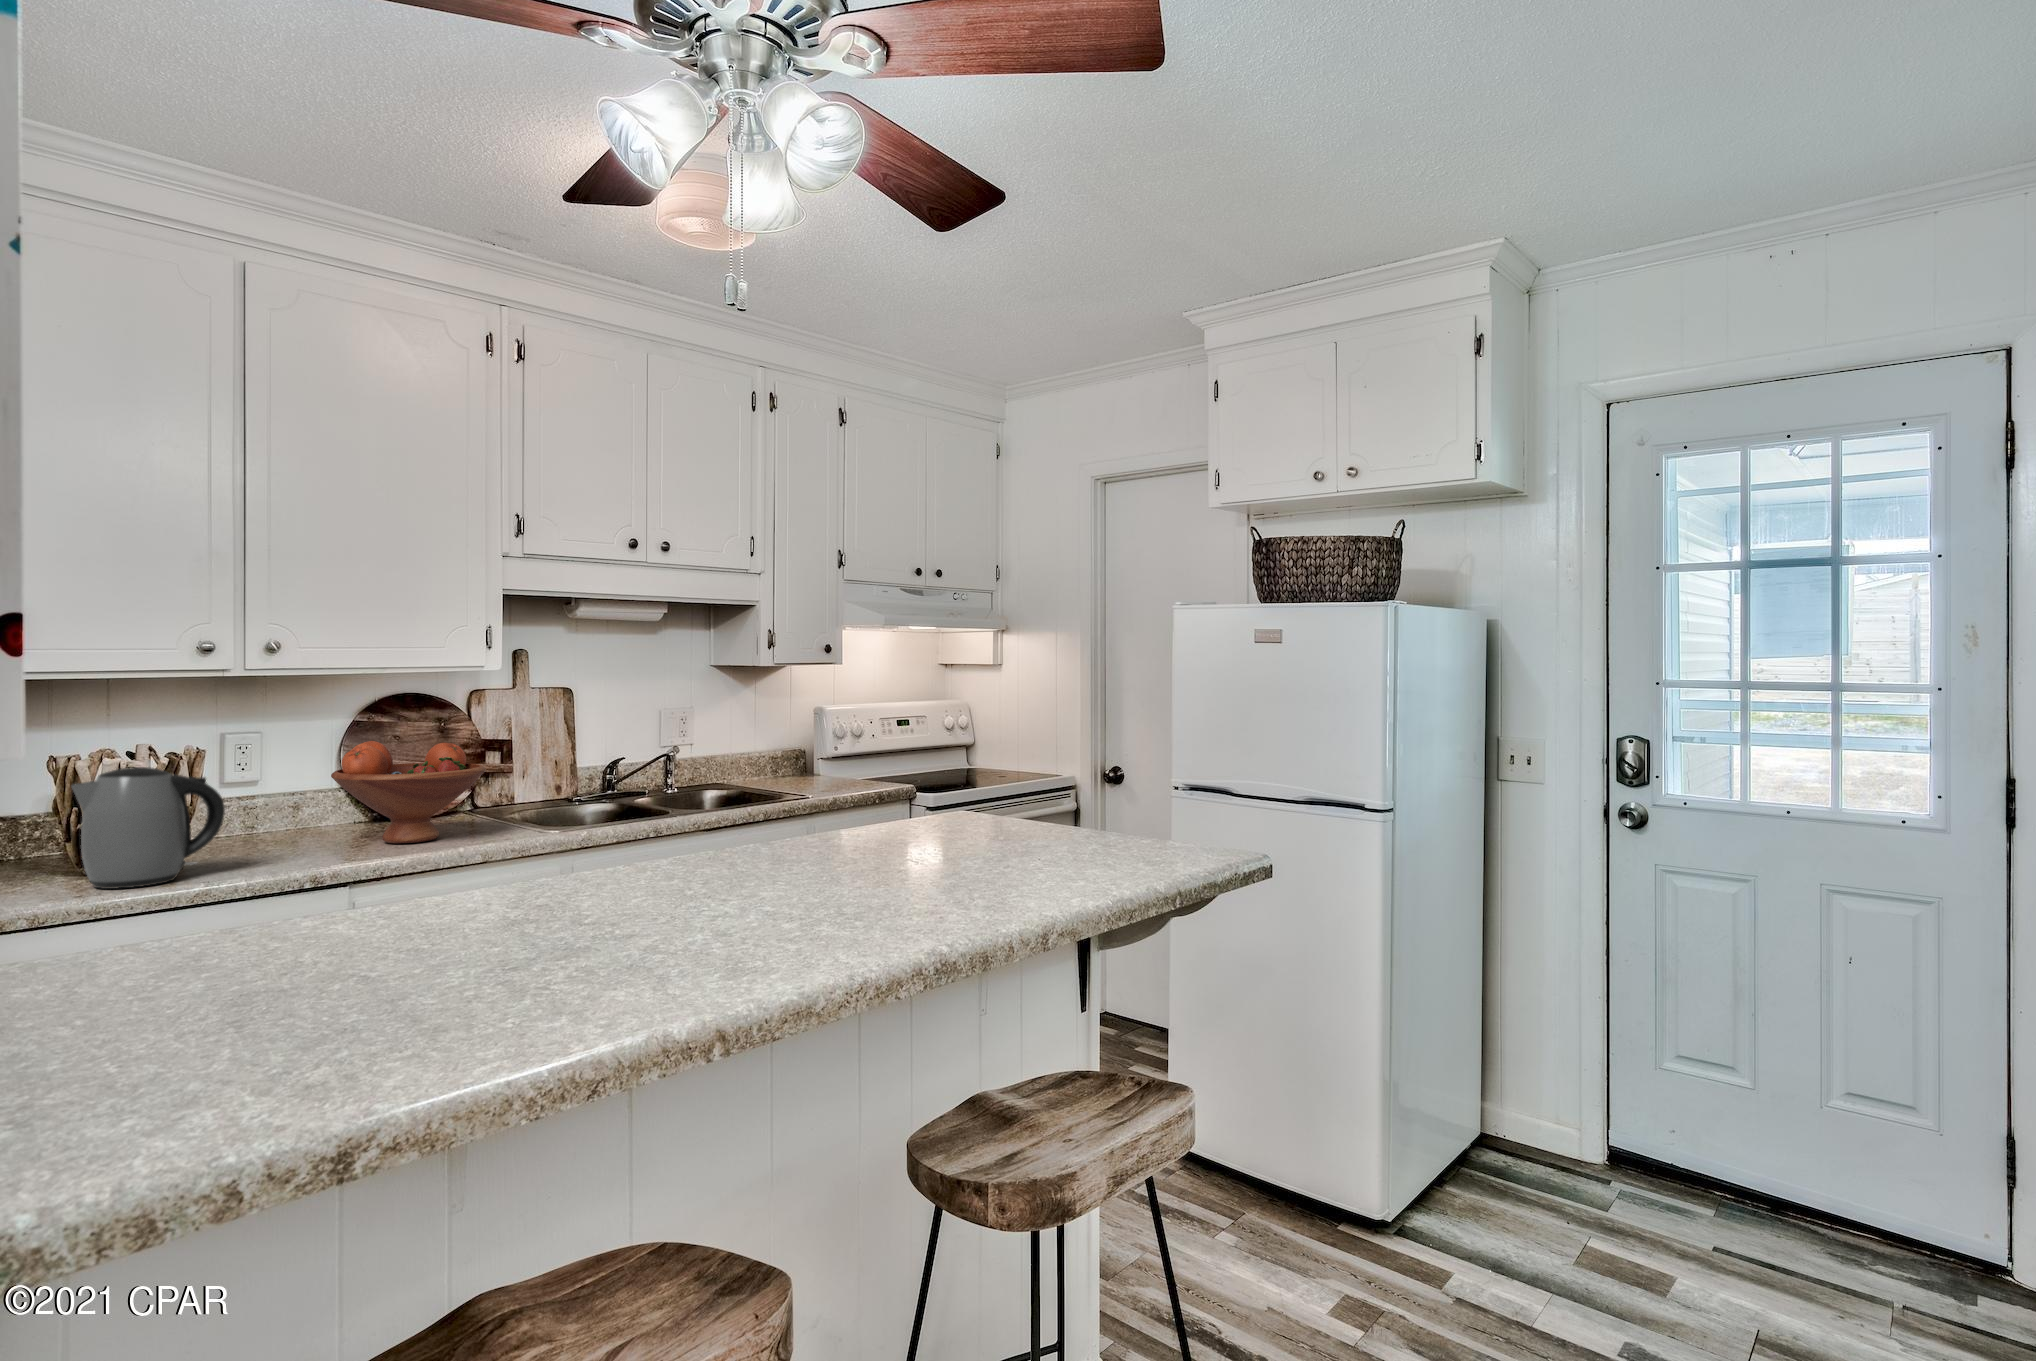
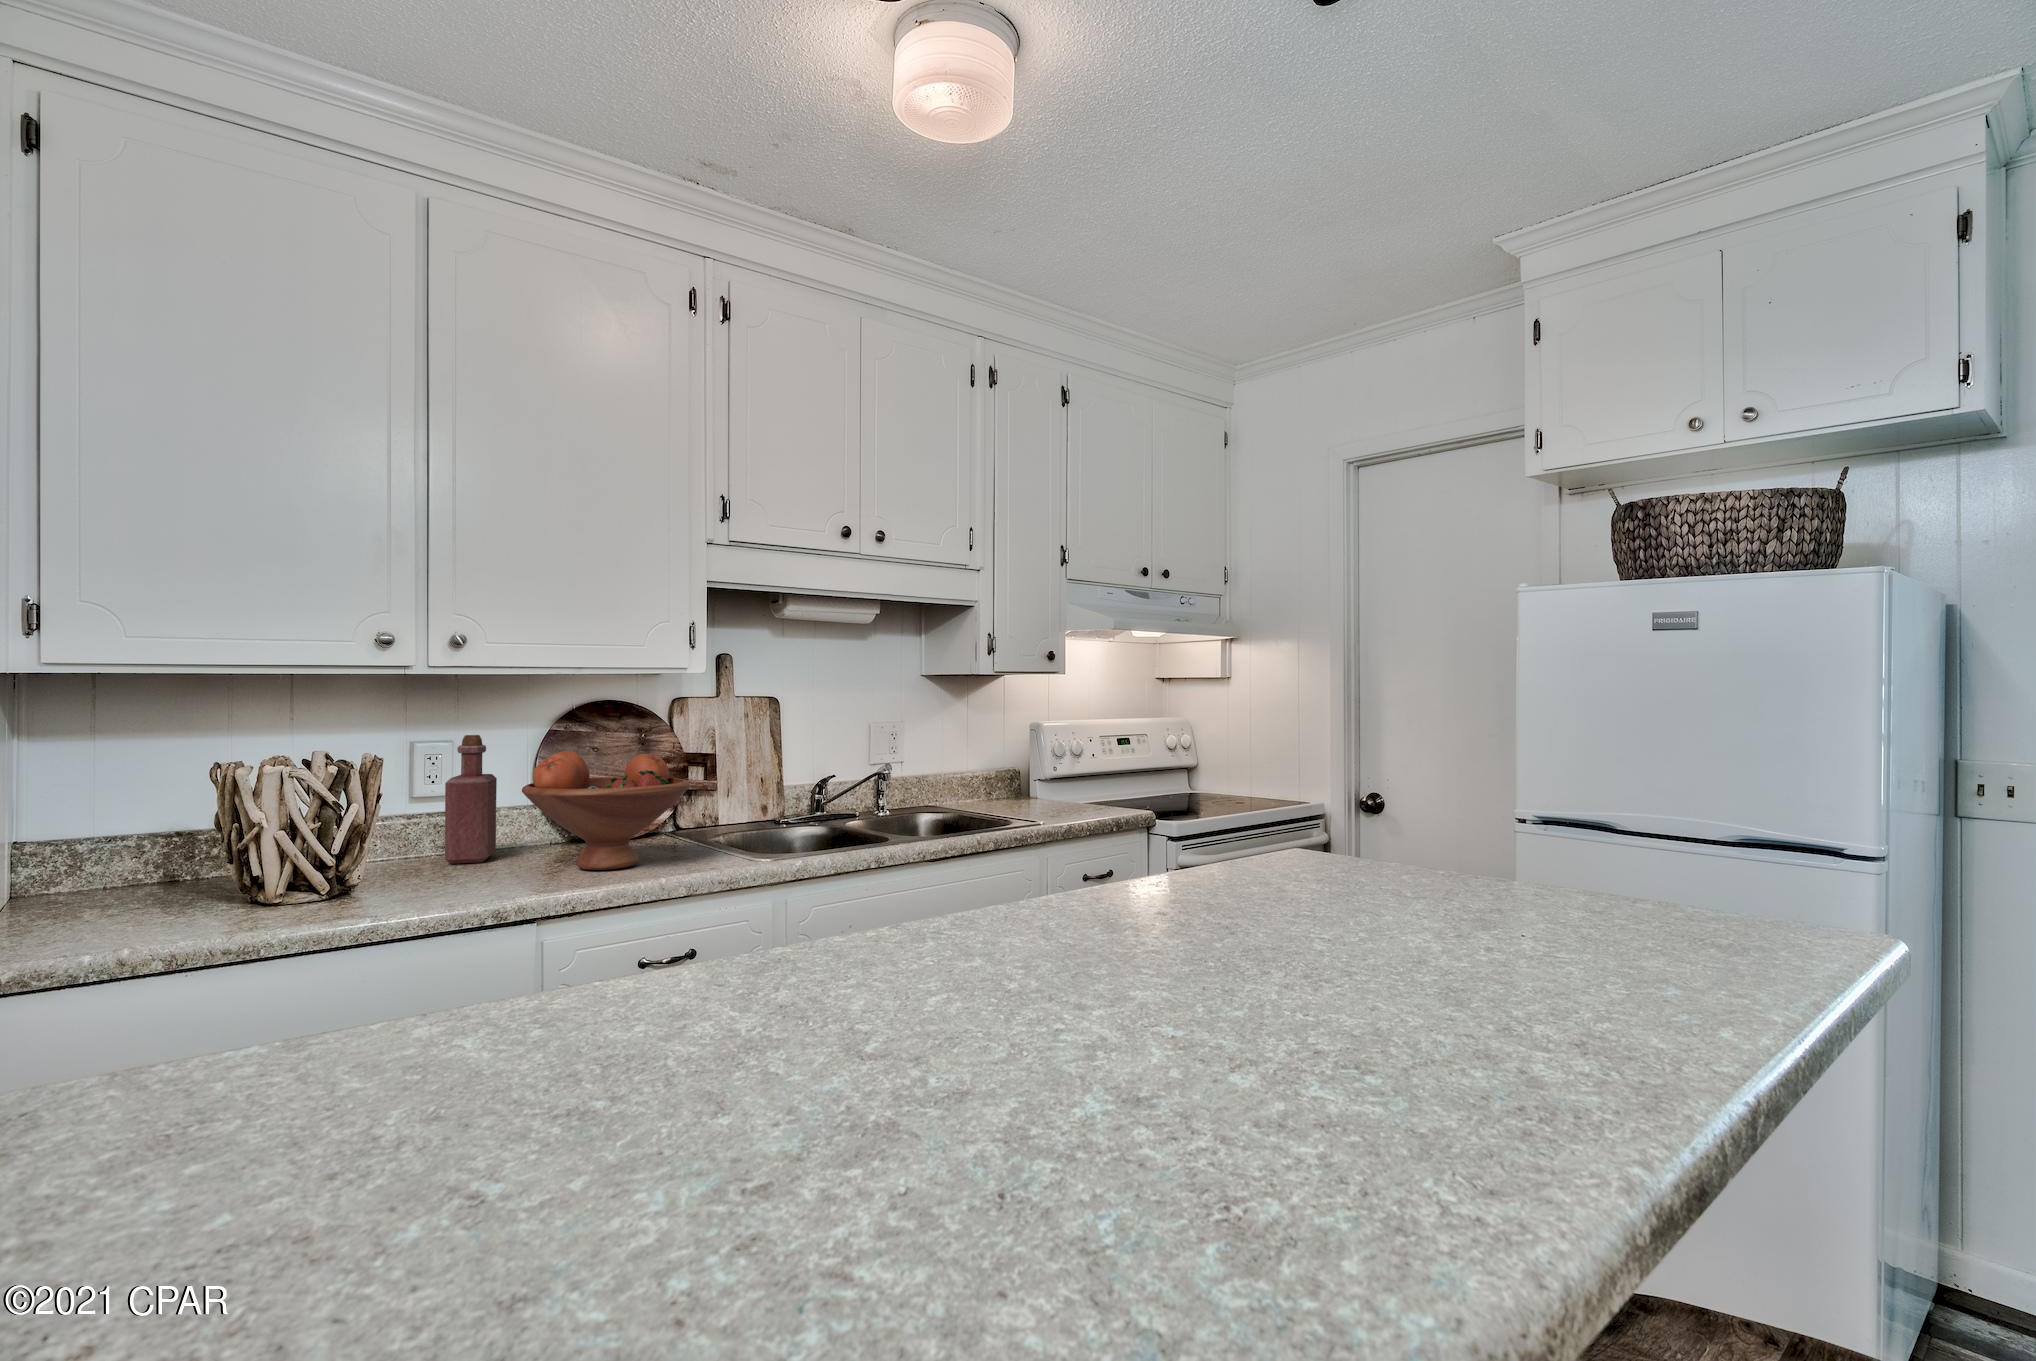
bottle: none [257,727,304,841] -> present [445,735,497,864]
kettle: present [71,767,225,889] -> none [223,776,398,922]

